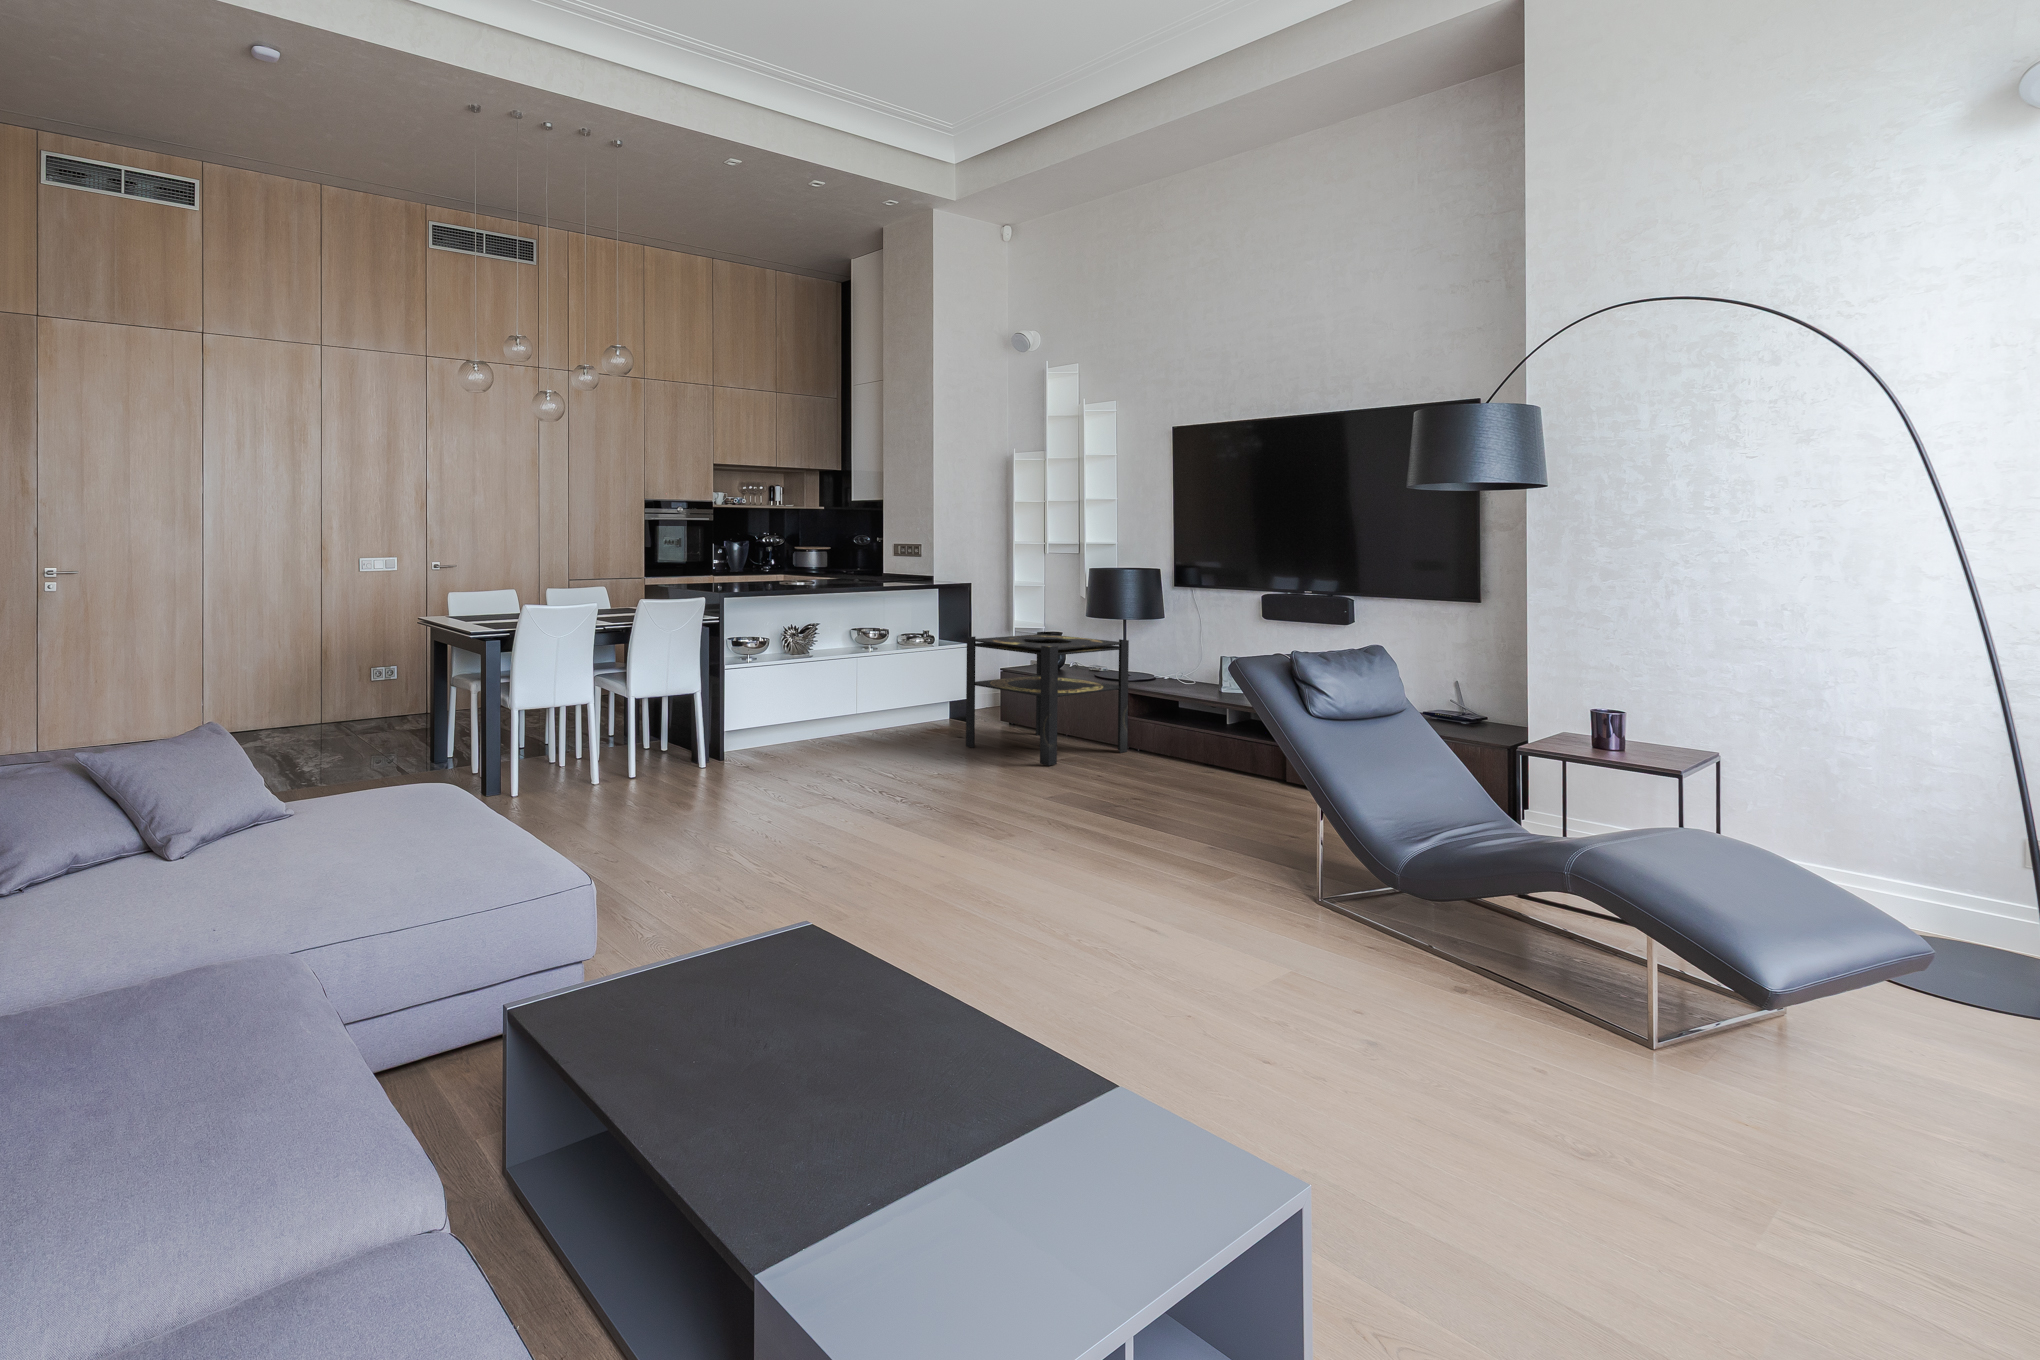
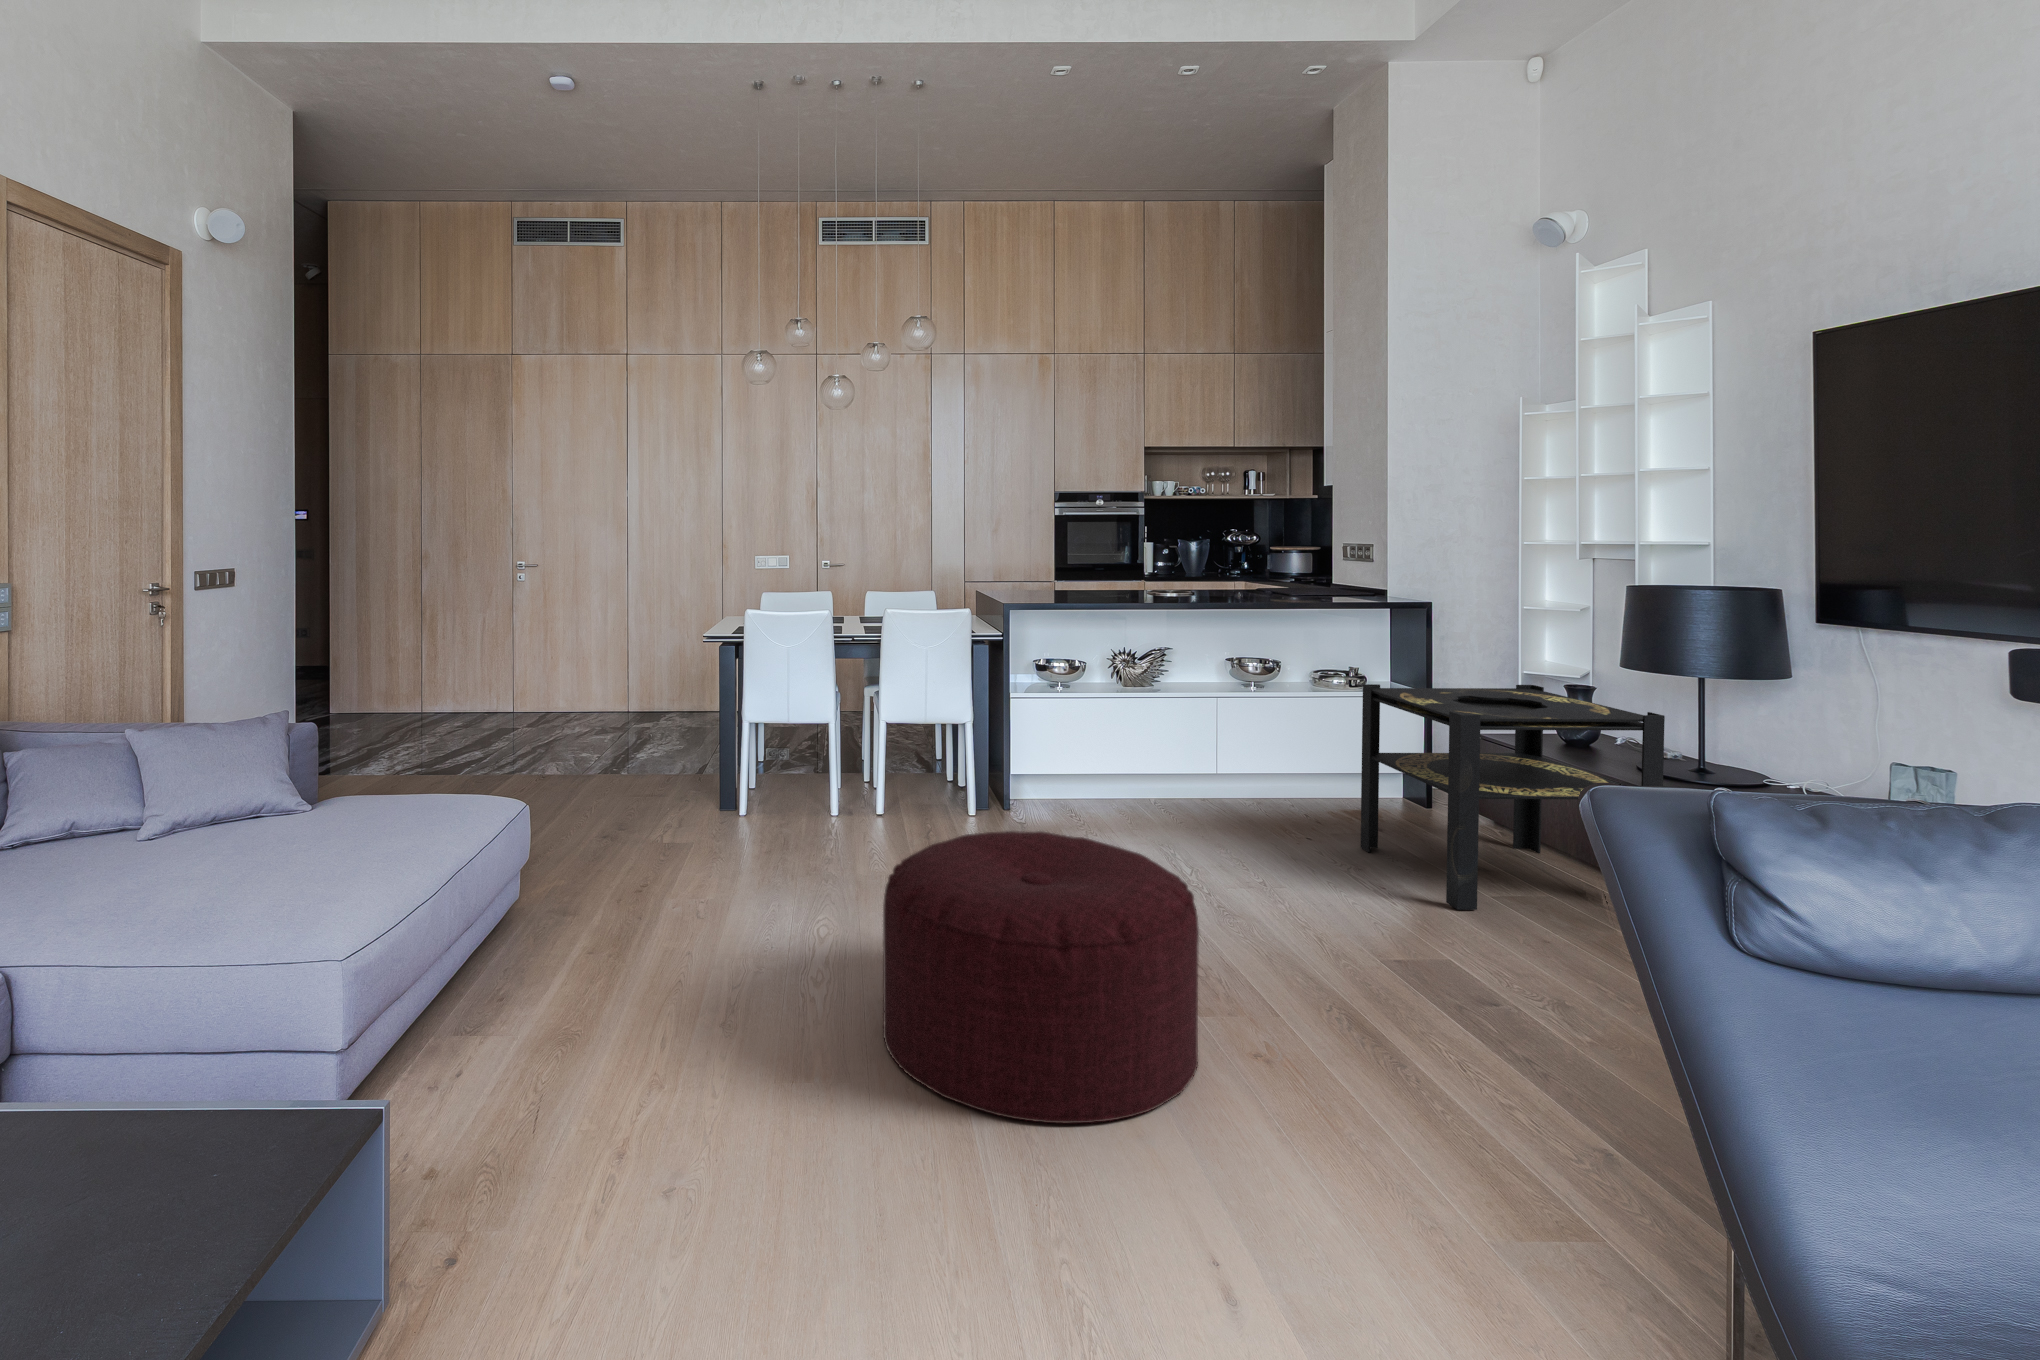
ottoman: none [843,732,1038,885] -> present [883,831,1199,1123]

